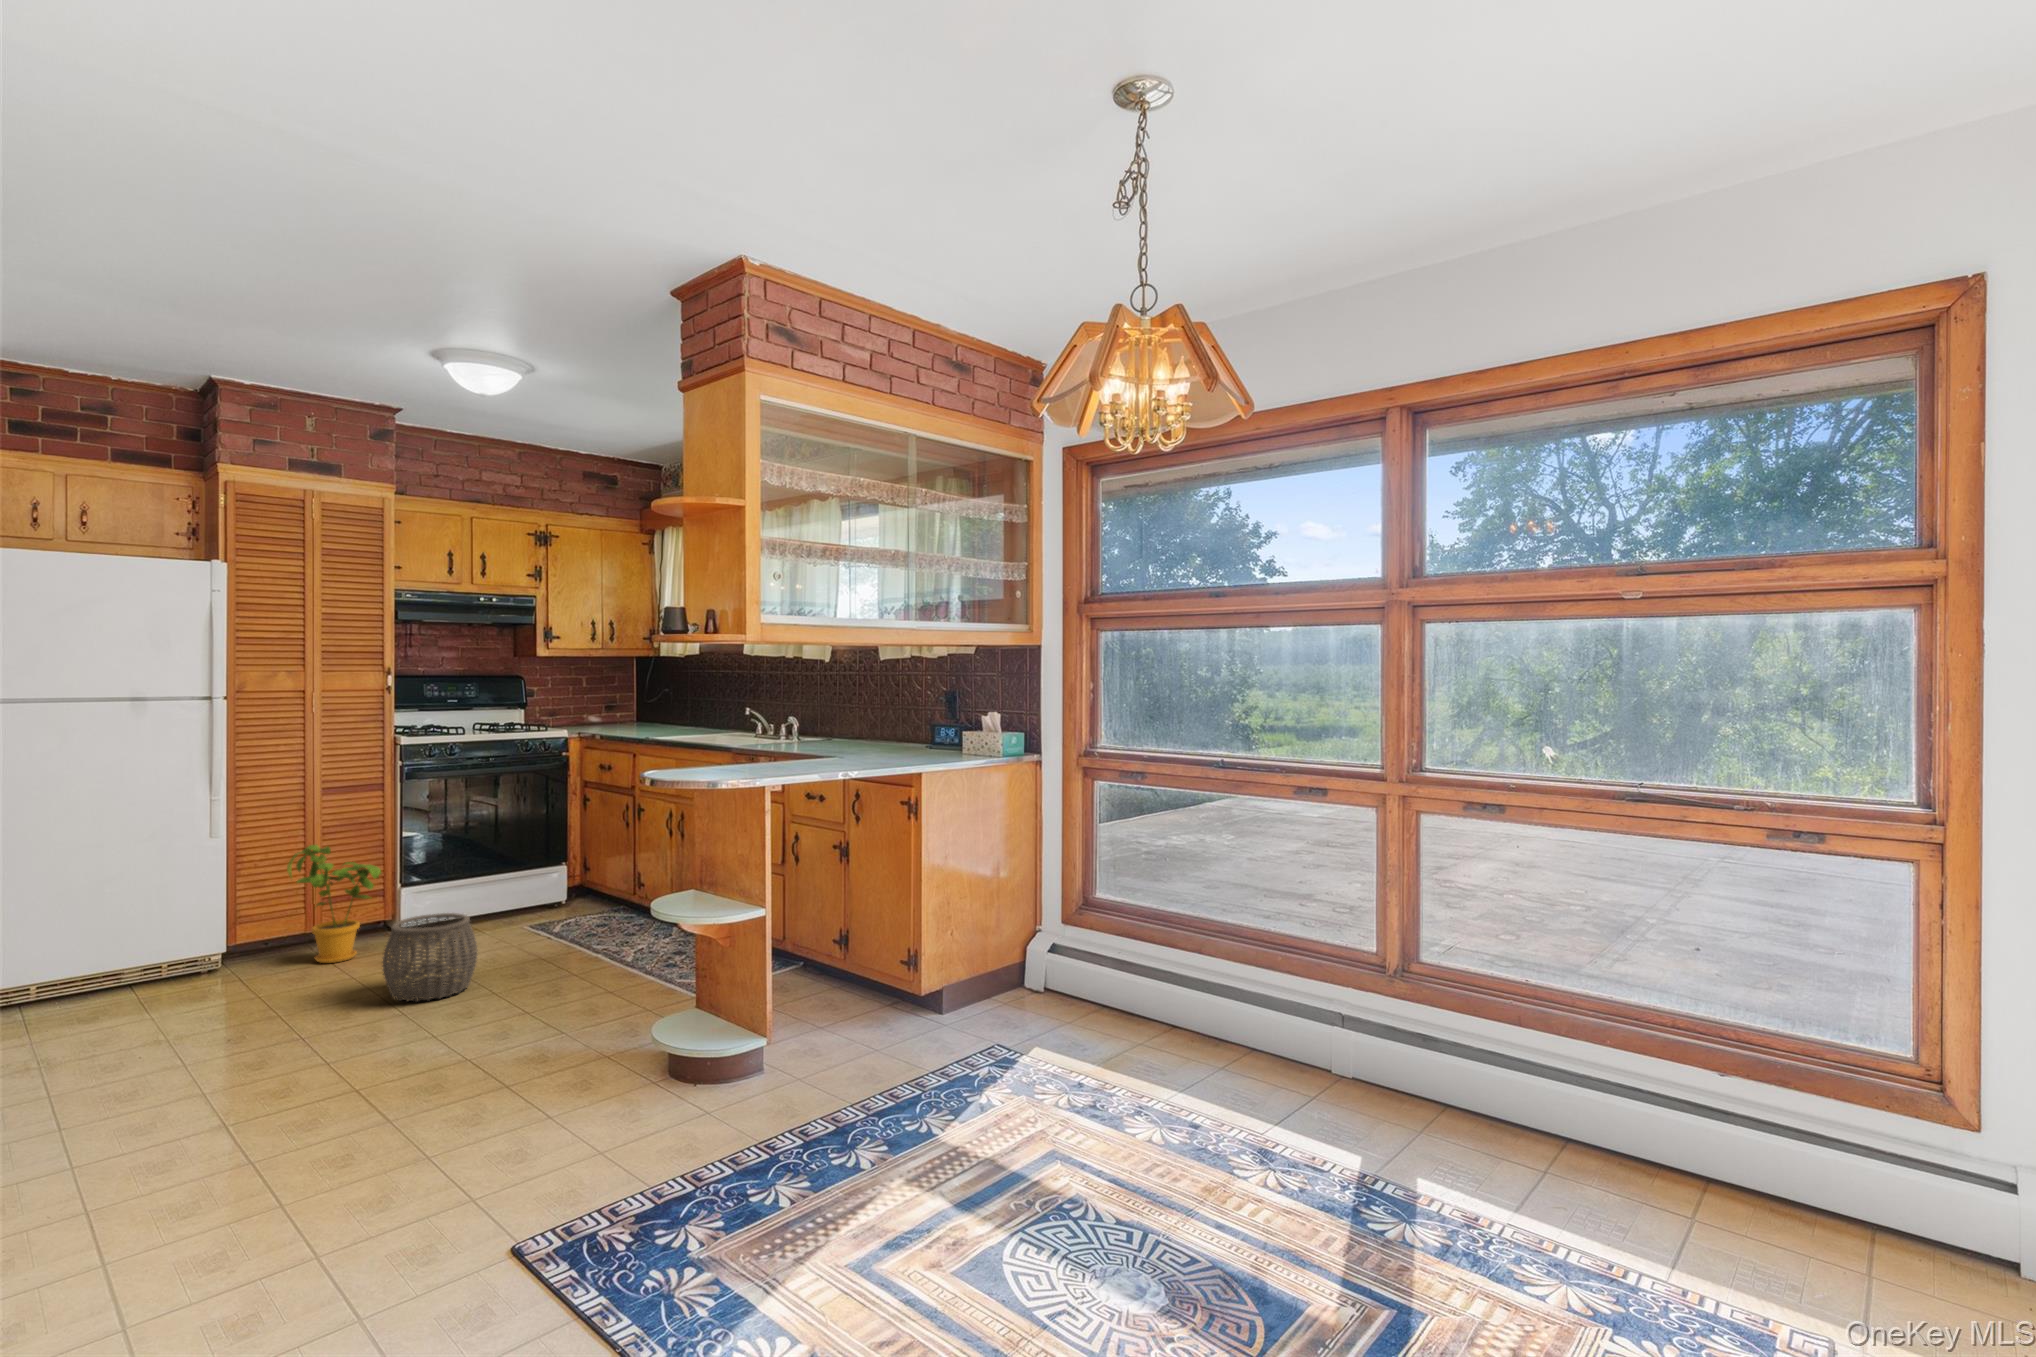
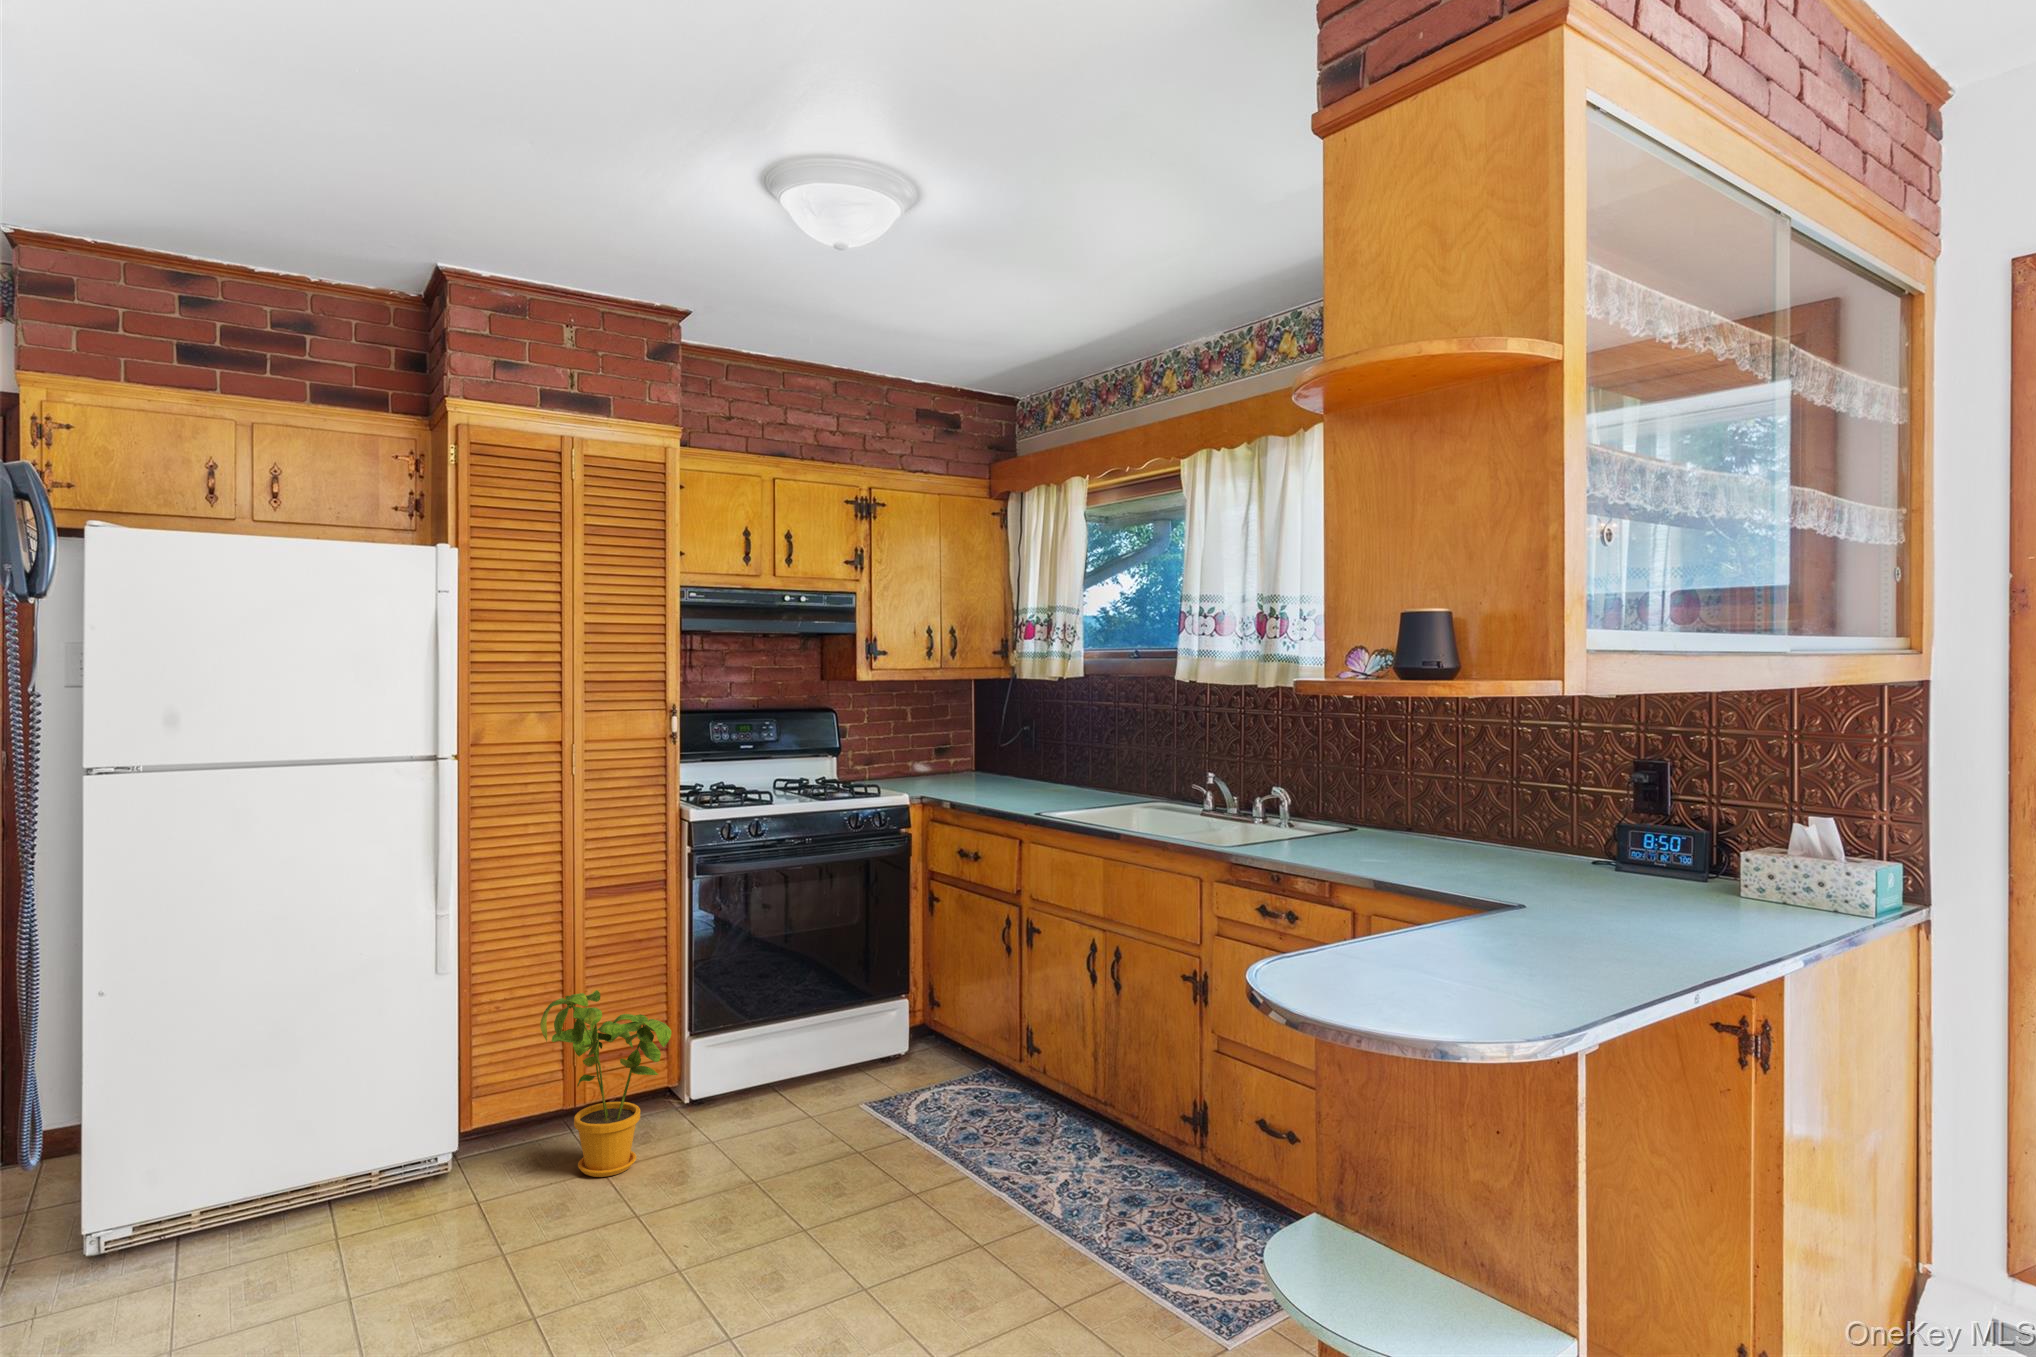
woven basket: present [382,913,478,1001] -> none [690,1133,837,1307]

